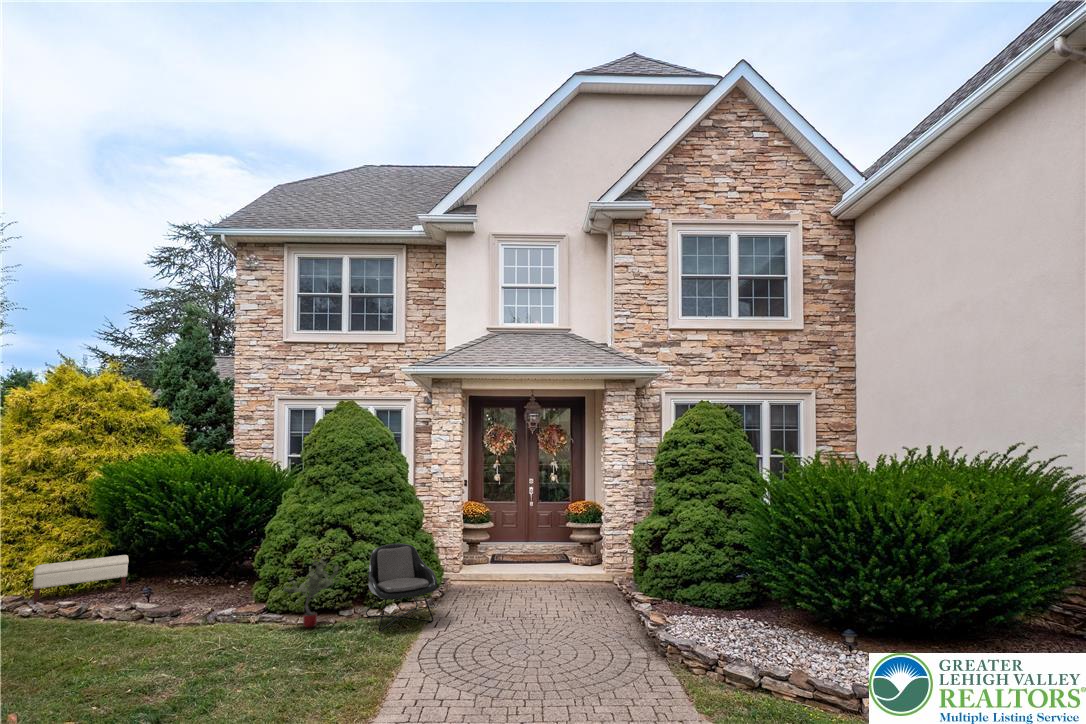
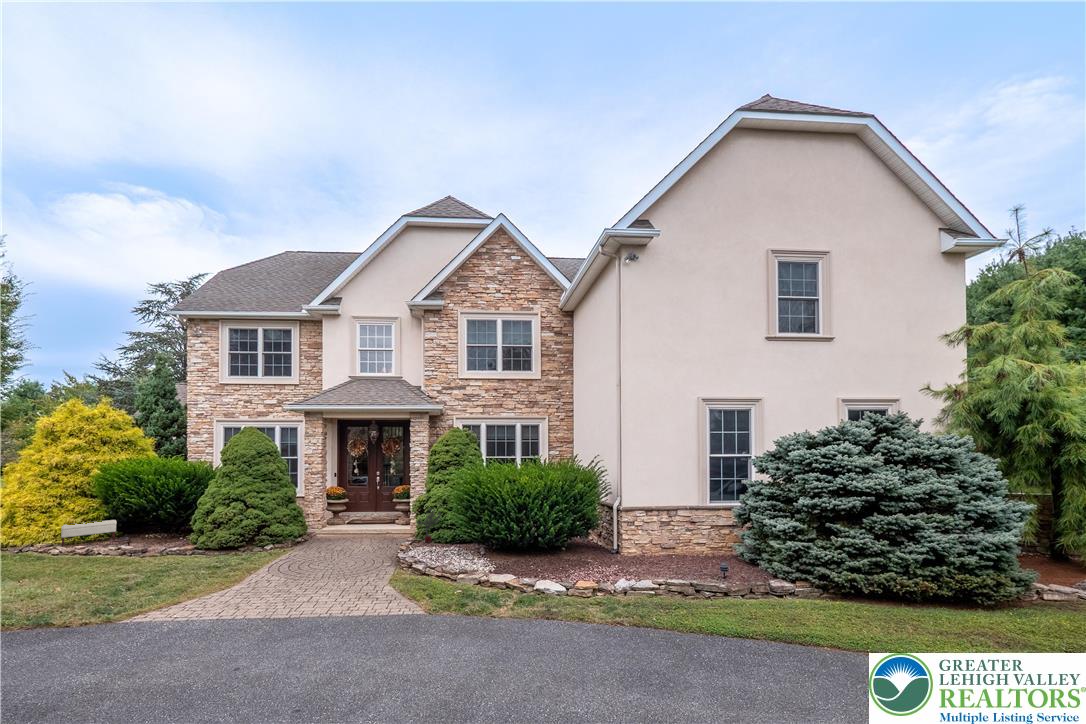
lounge chair: present [366,544,437,631] -> none [250,509,289,554]
potted tree: present [284,557,339,628] -> present [417,507,441,543]

